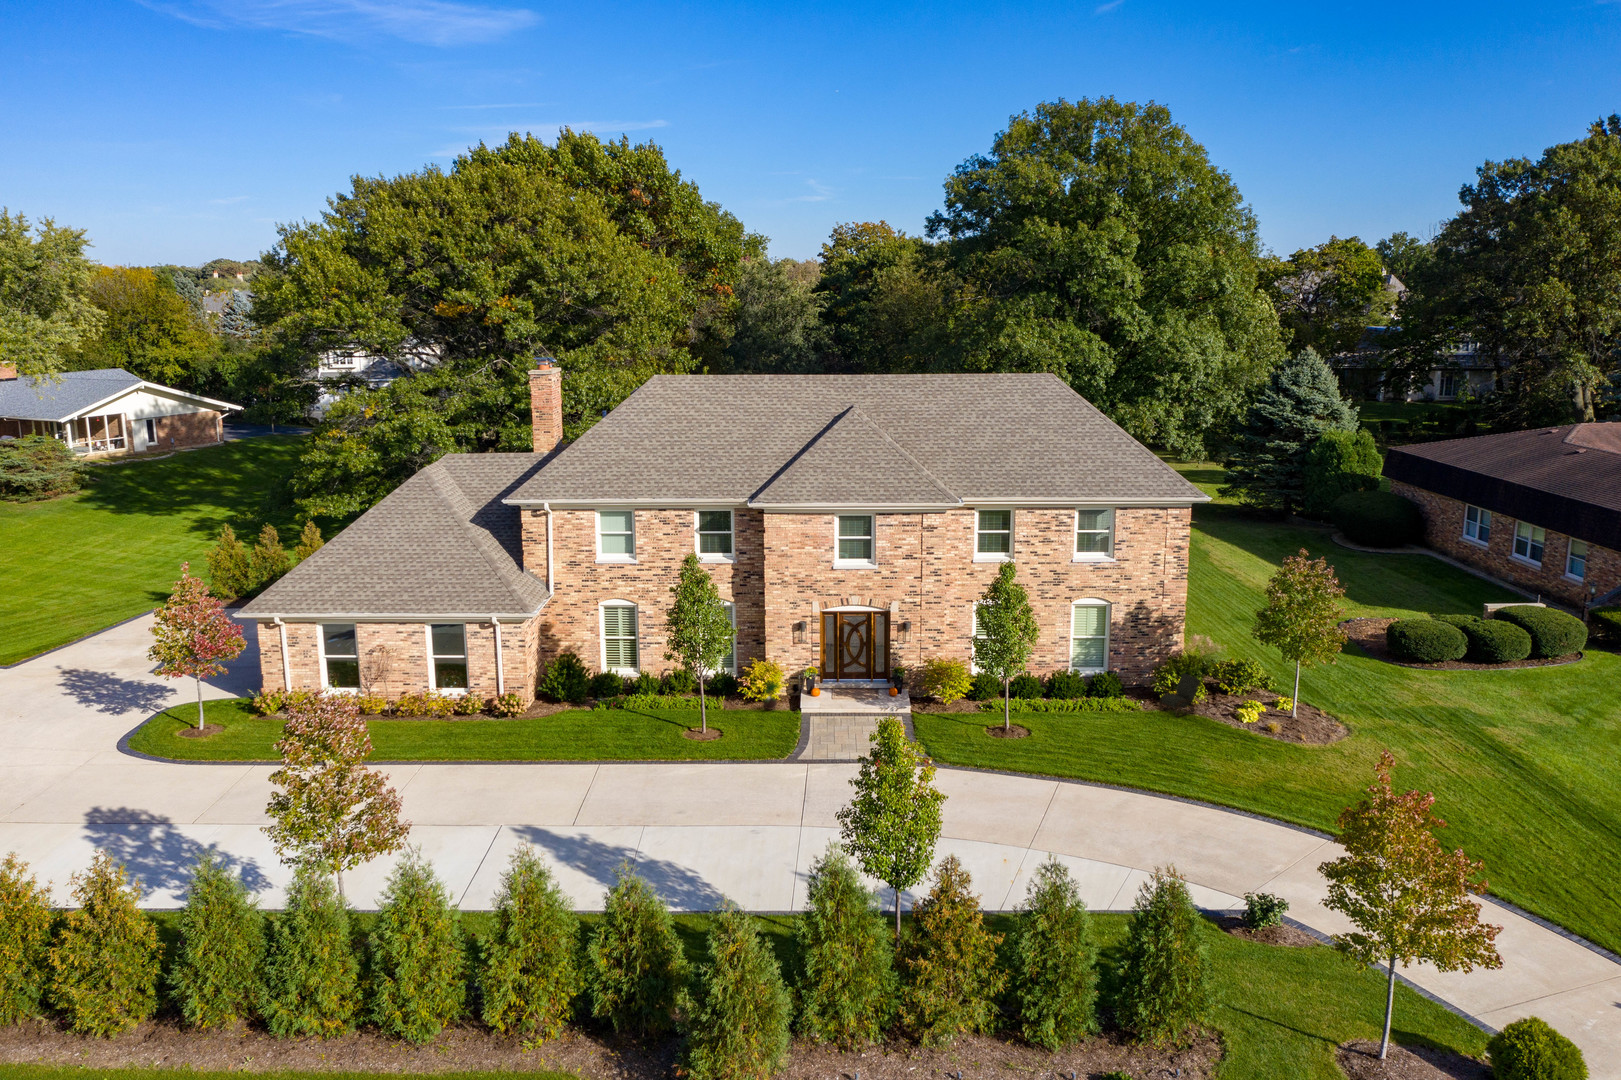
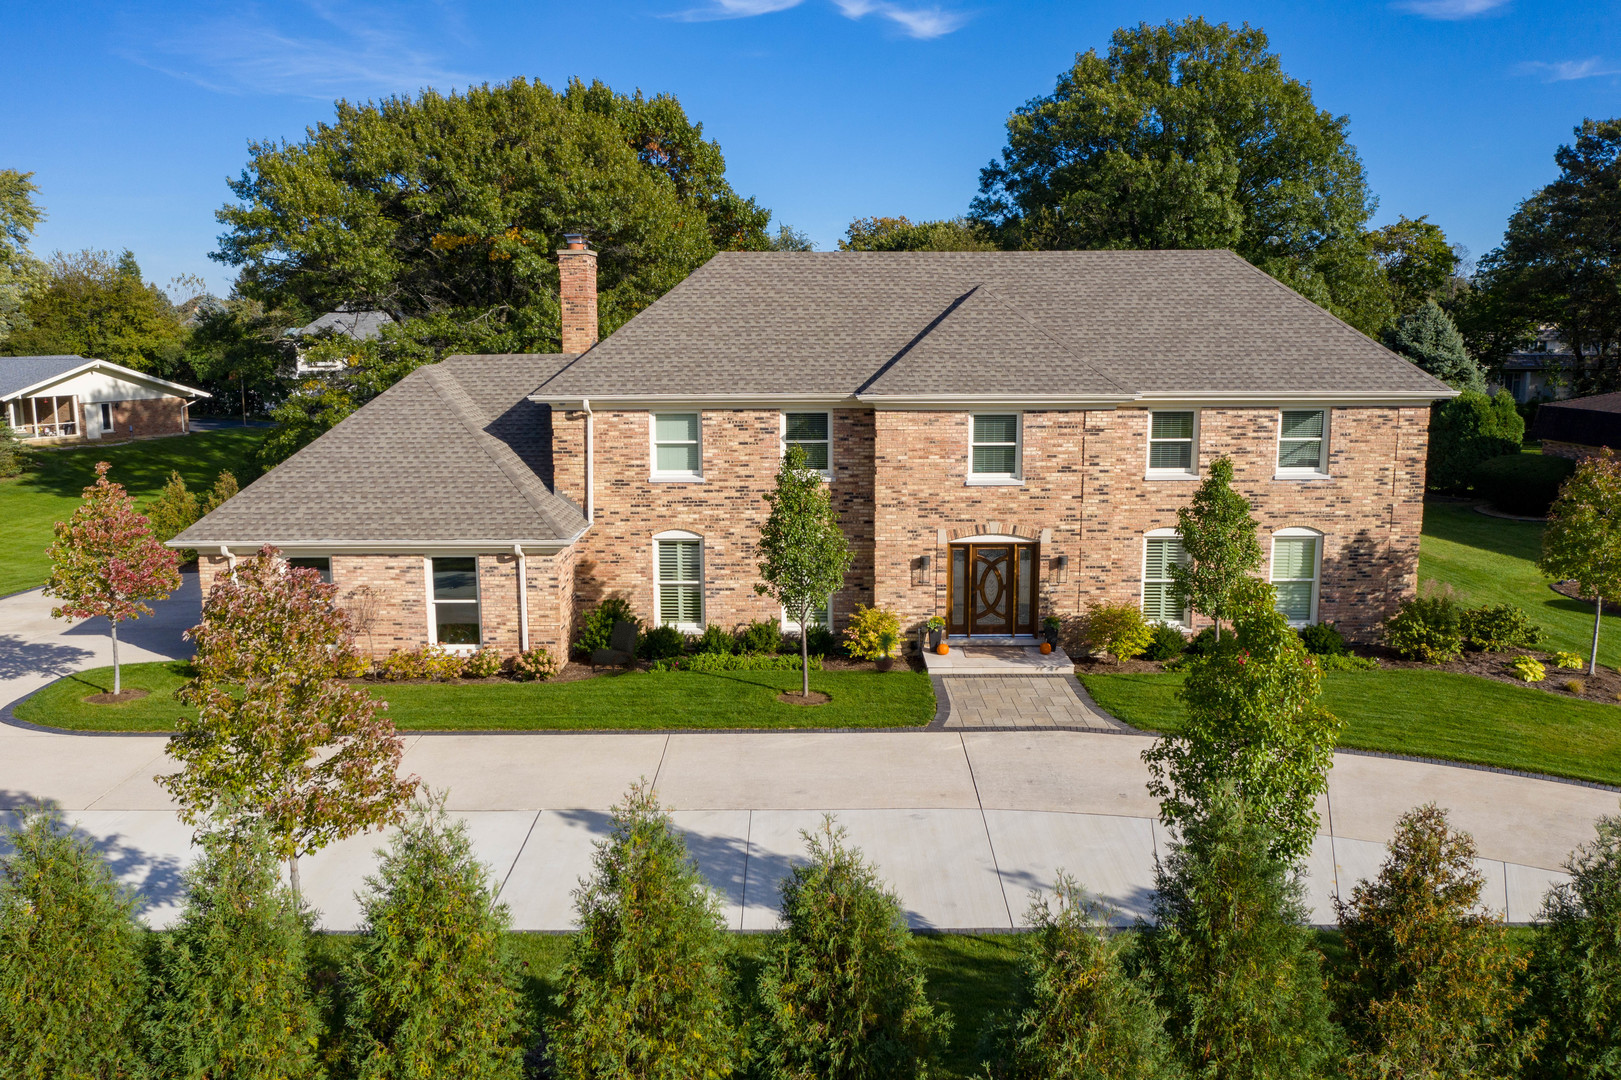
lounge chair: present [1159,673,1200,717] -> present [590,621,639,677]

